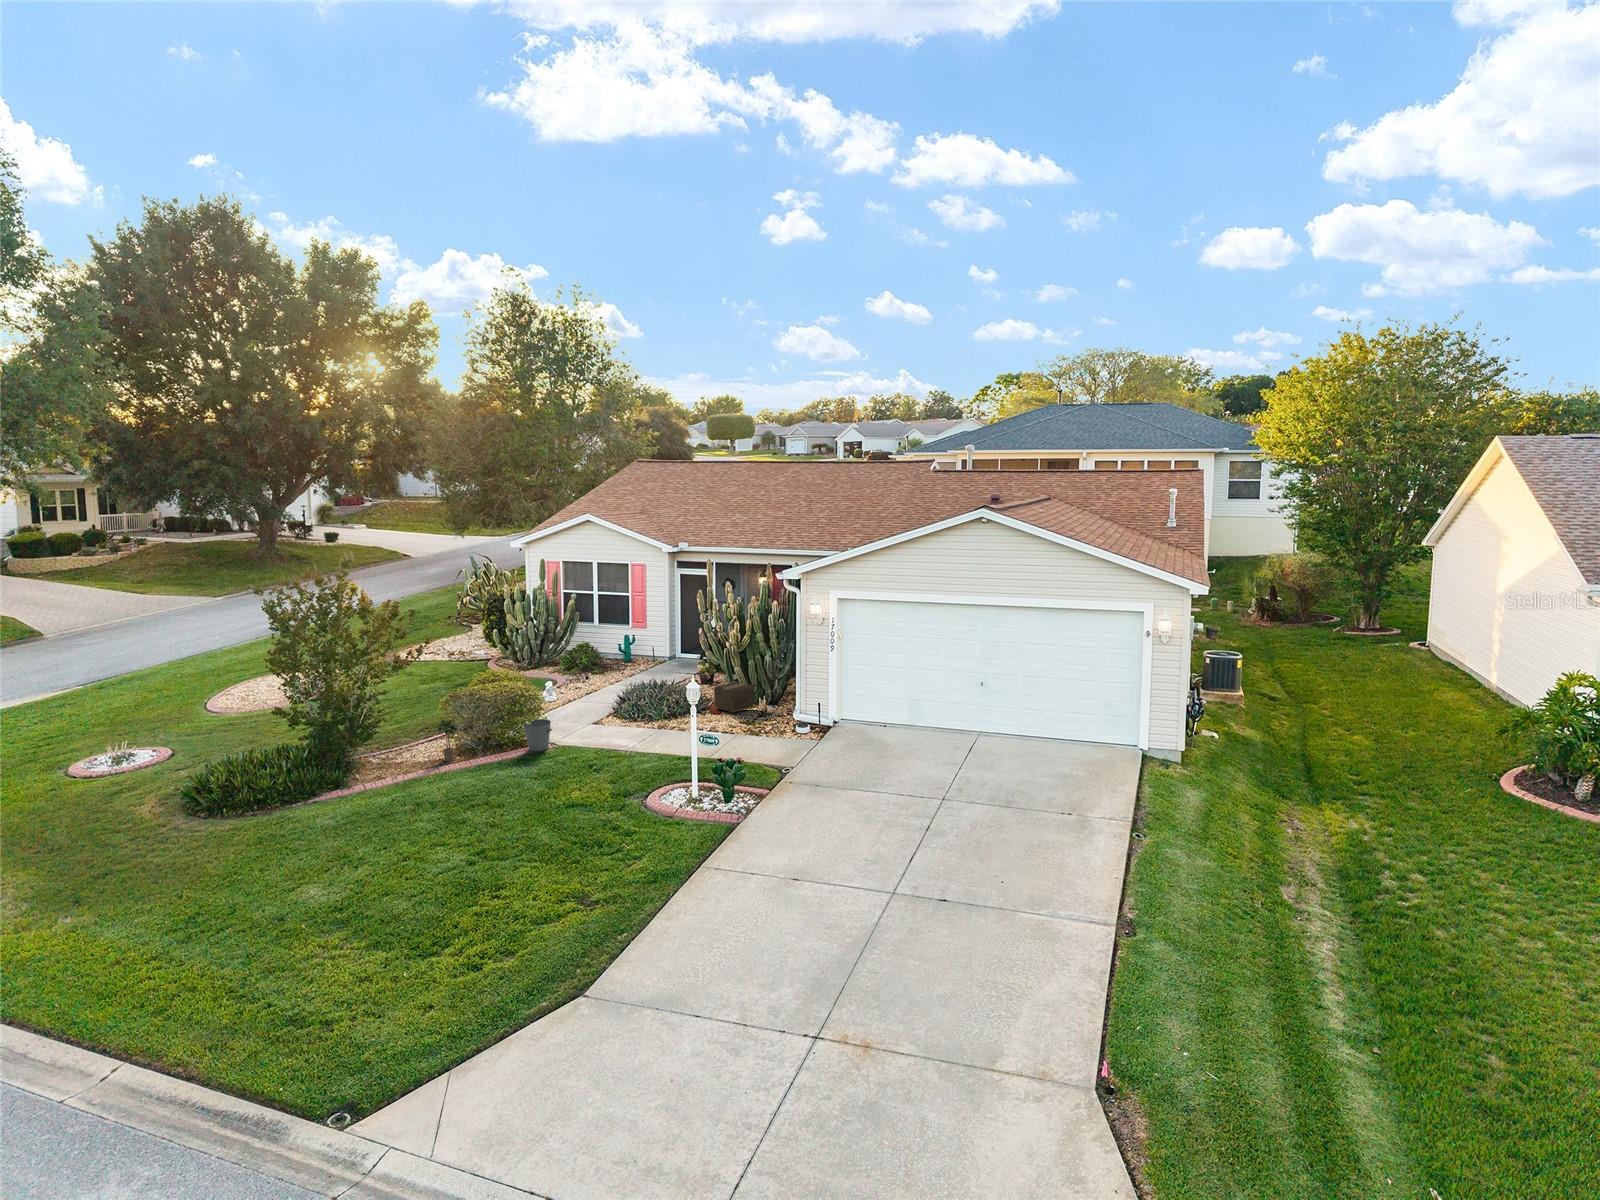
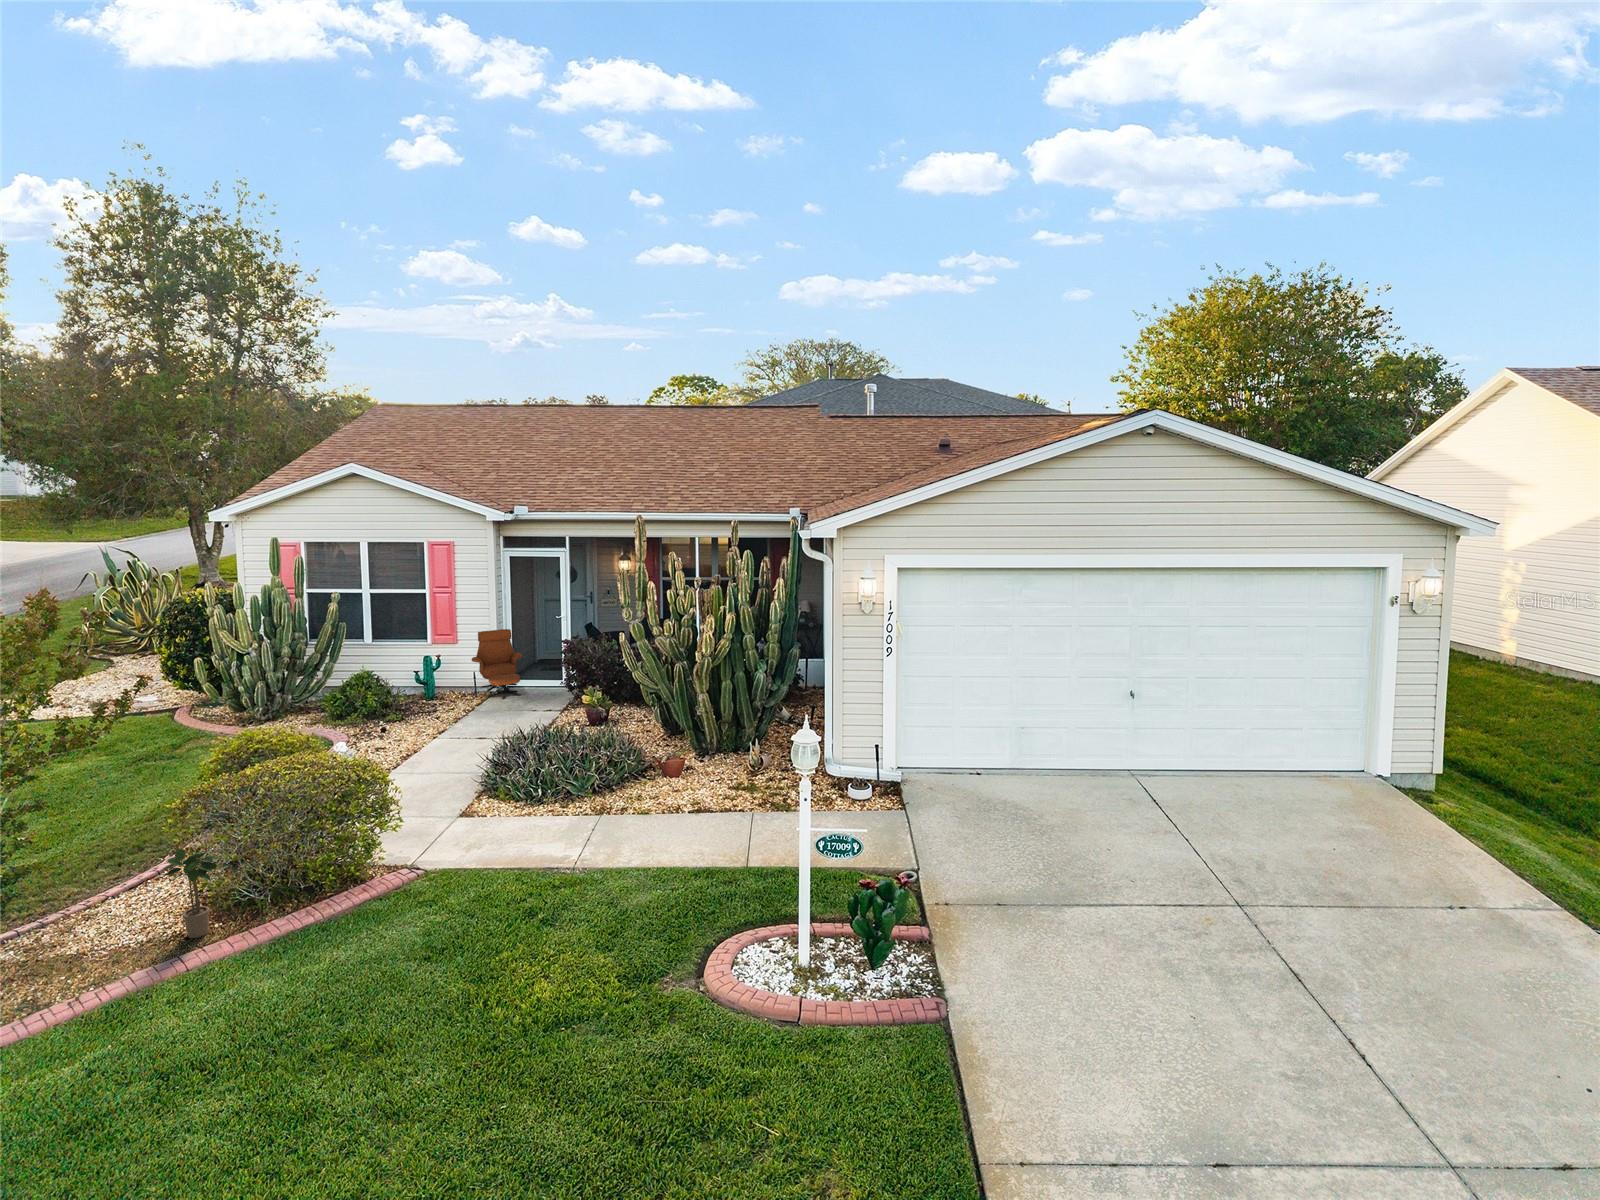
lounge chair: none [650,621,682,665] -> present [472,629,522,699]
wooden crate: present [714,681,754,713] -> none [657,715,724,769]
bucket: present [523,719,552,751] -> none [357,819,417,887]

